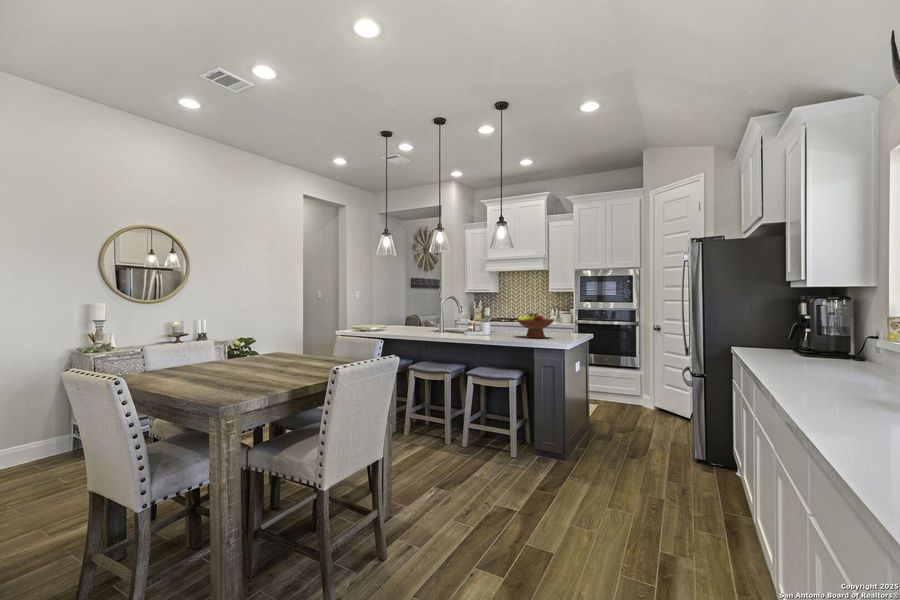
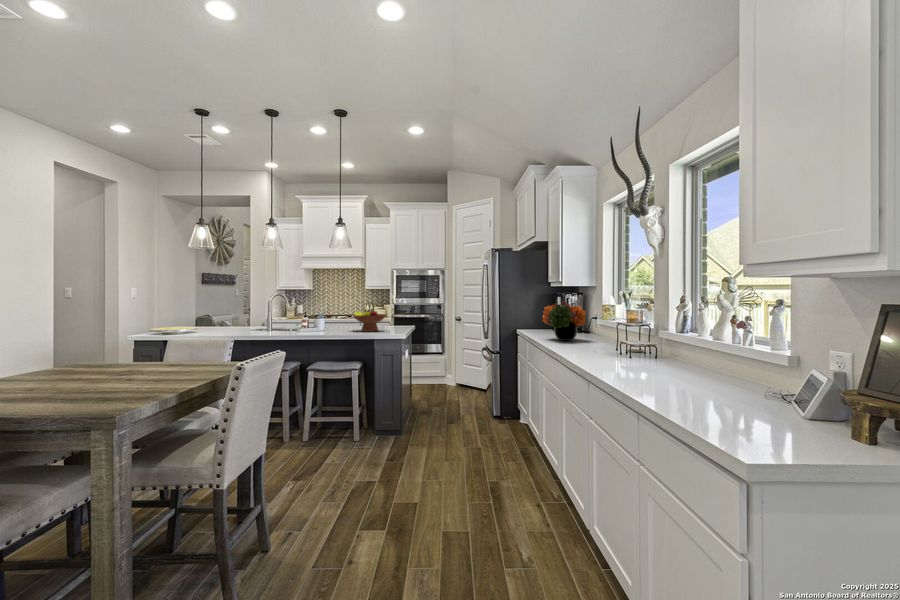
flower arrangement: none [763,307,849,366] -> present [542,301,586,341]

